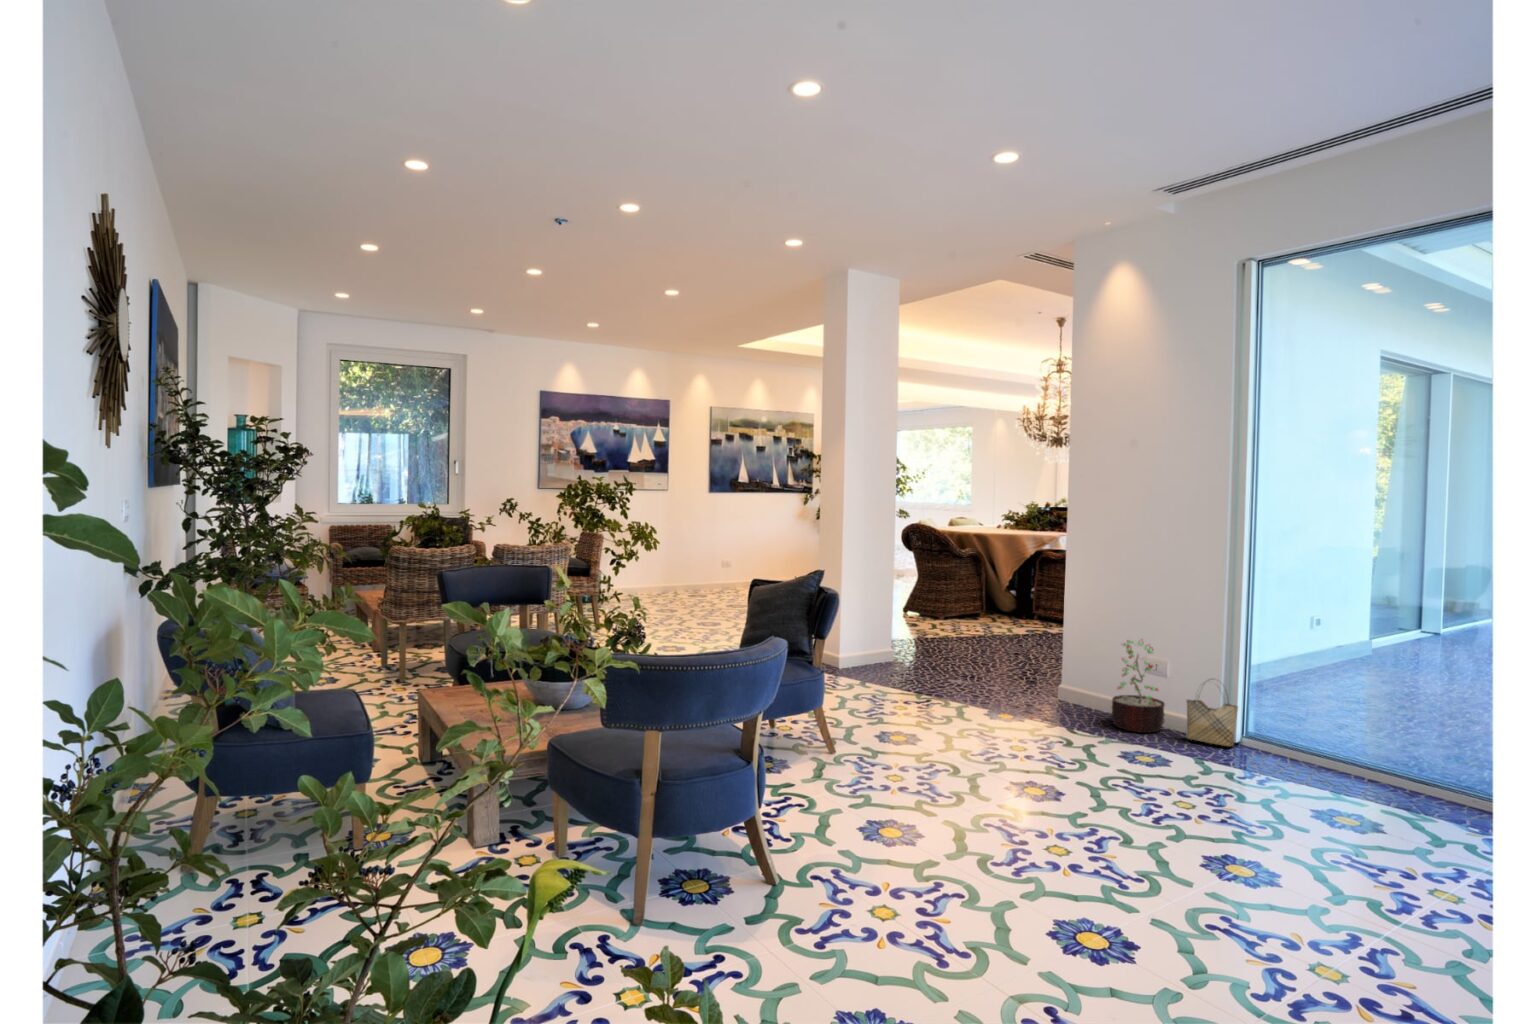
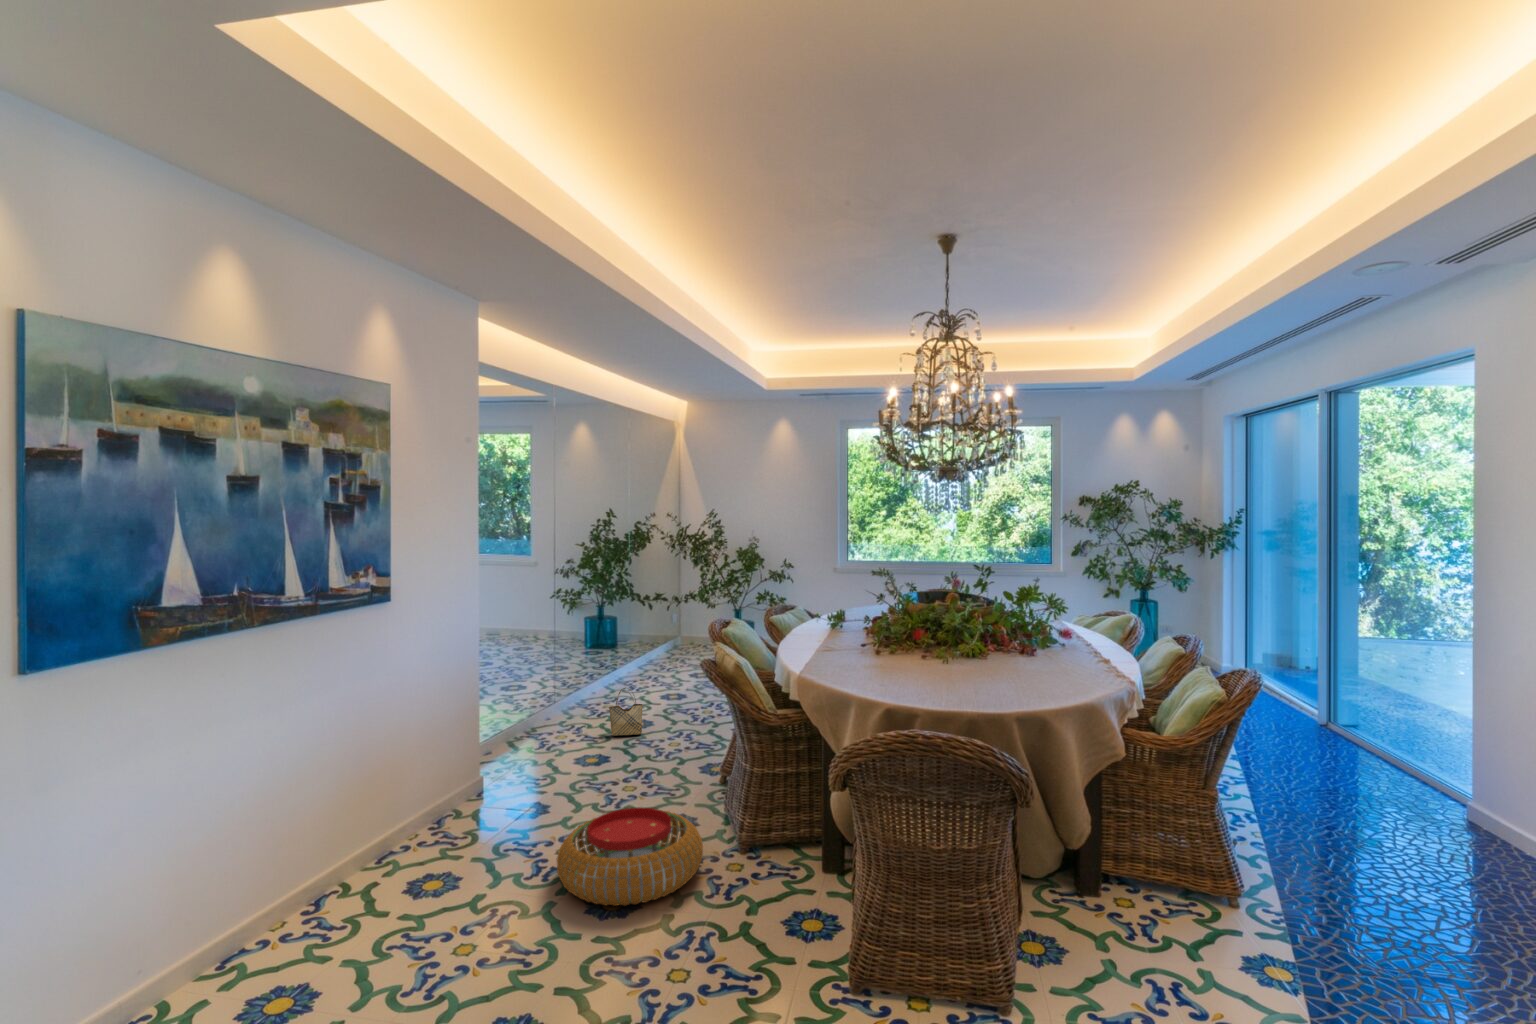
decorative plant: present [1112,640,1165,733] -> none [556,667,594,740]
pouf: none [1027,814,1262,961] -> present [557,807,703,906]

